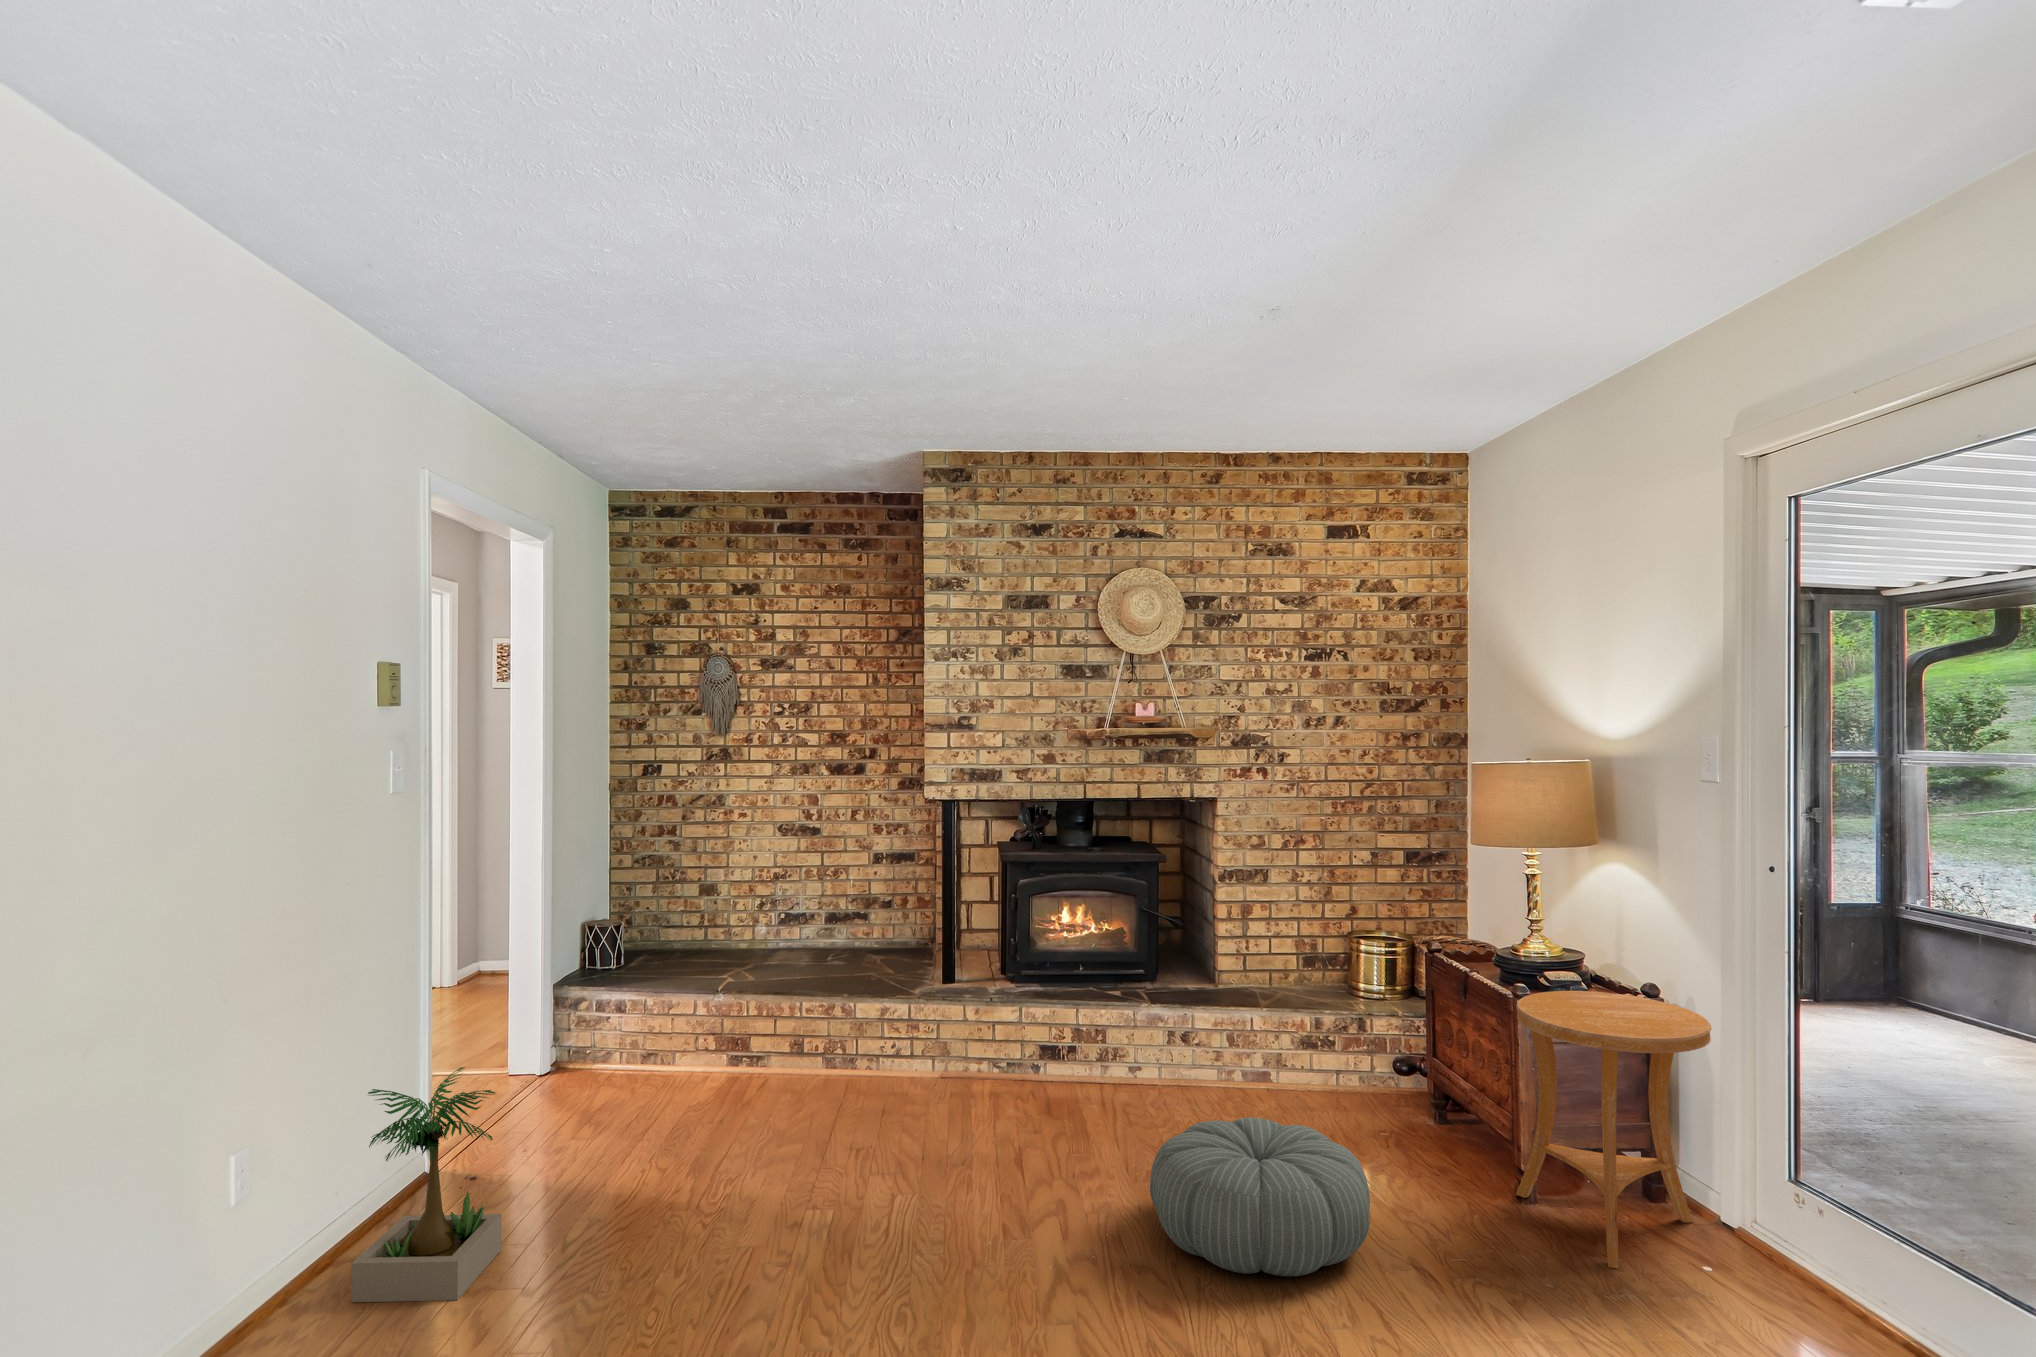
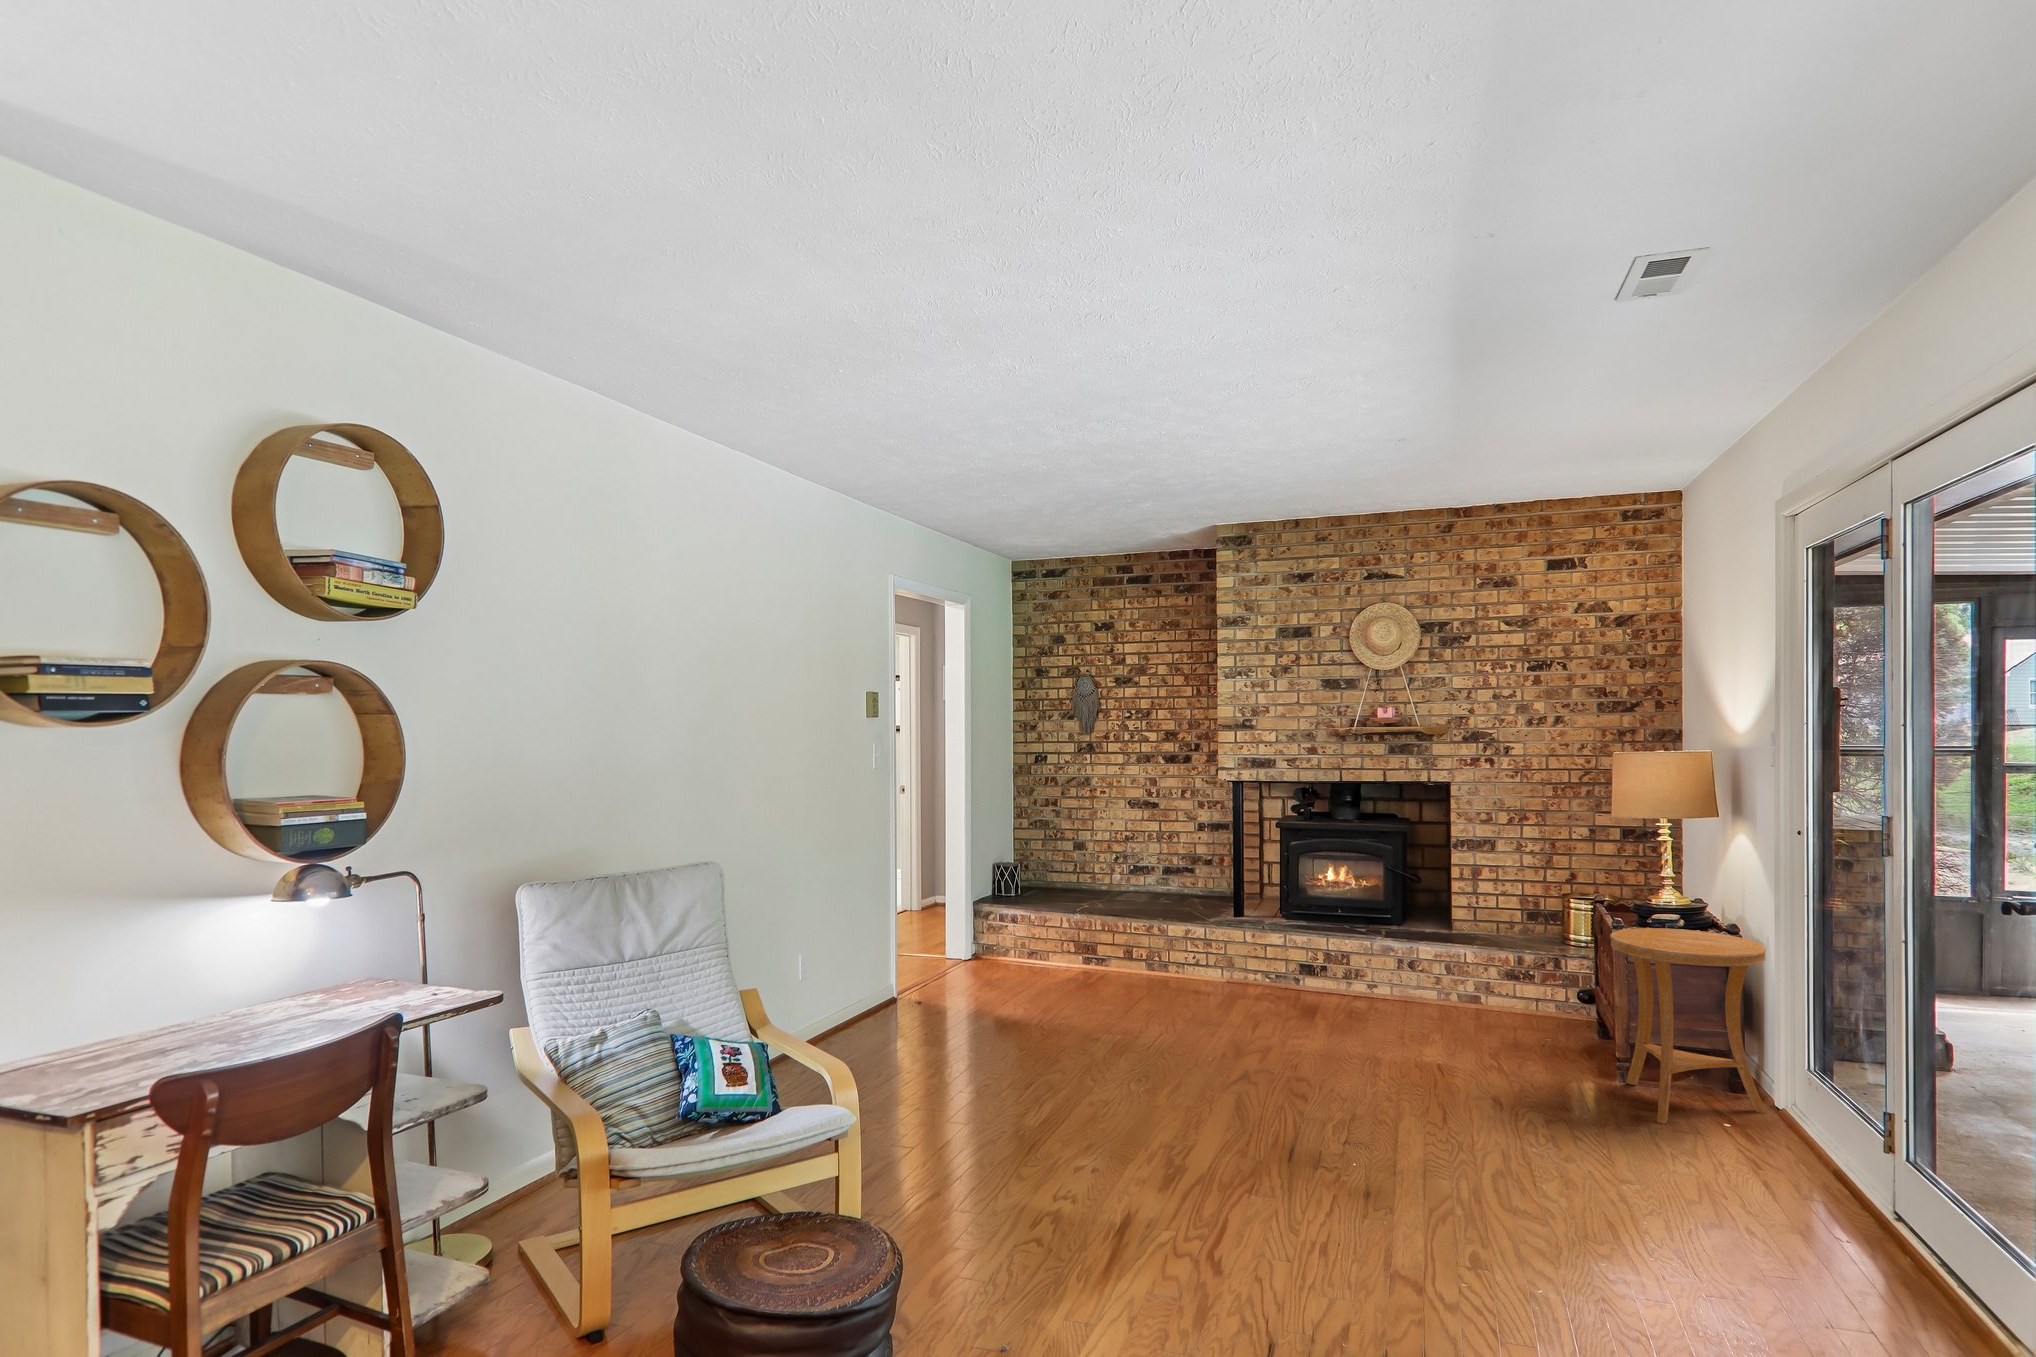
potted plant: present [351,1067,502,1302] -> none [848,916,931,1041]
pouf: present [1150,1117,1370,1276] -> none [1319,999,1478,1094]

